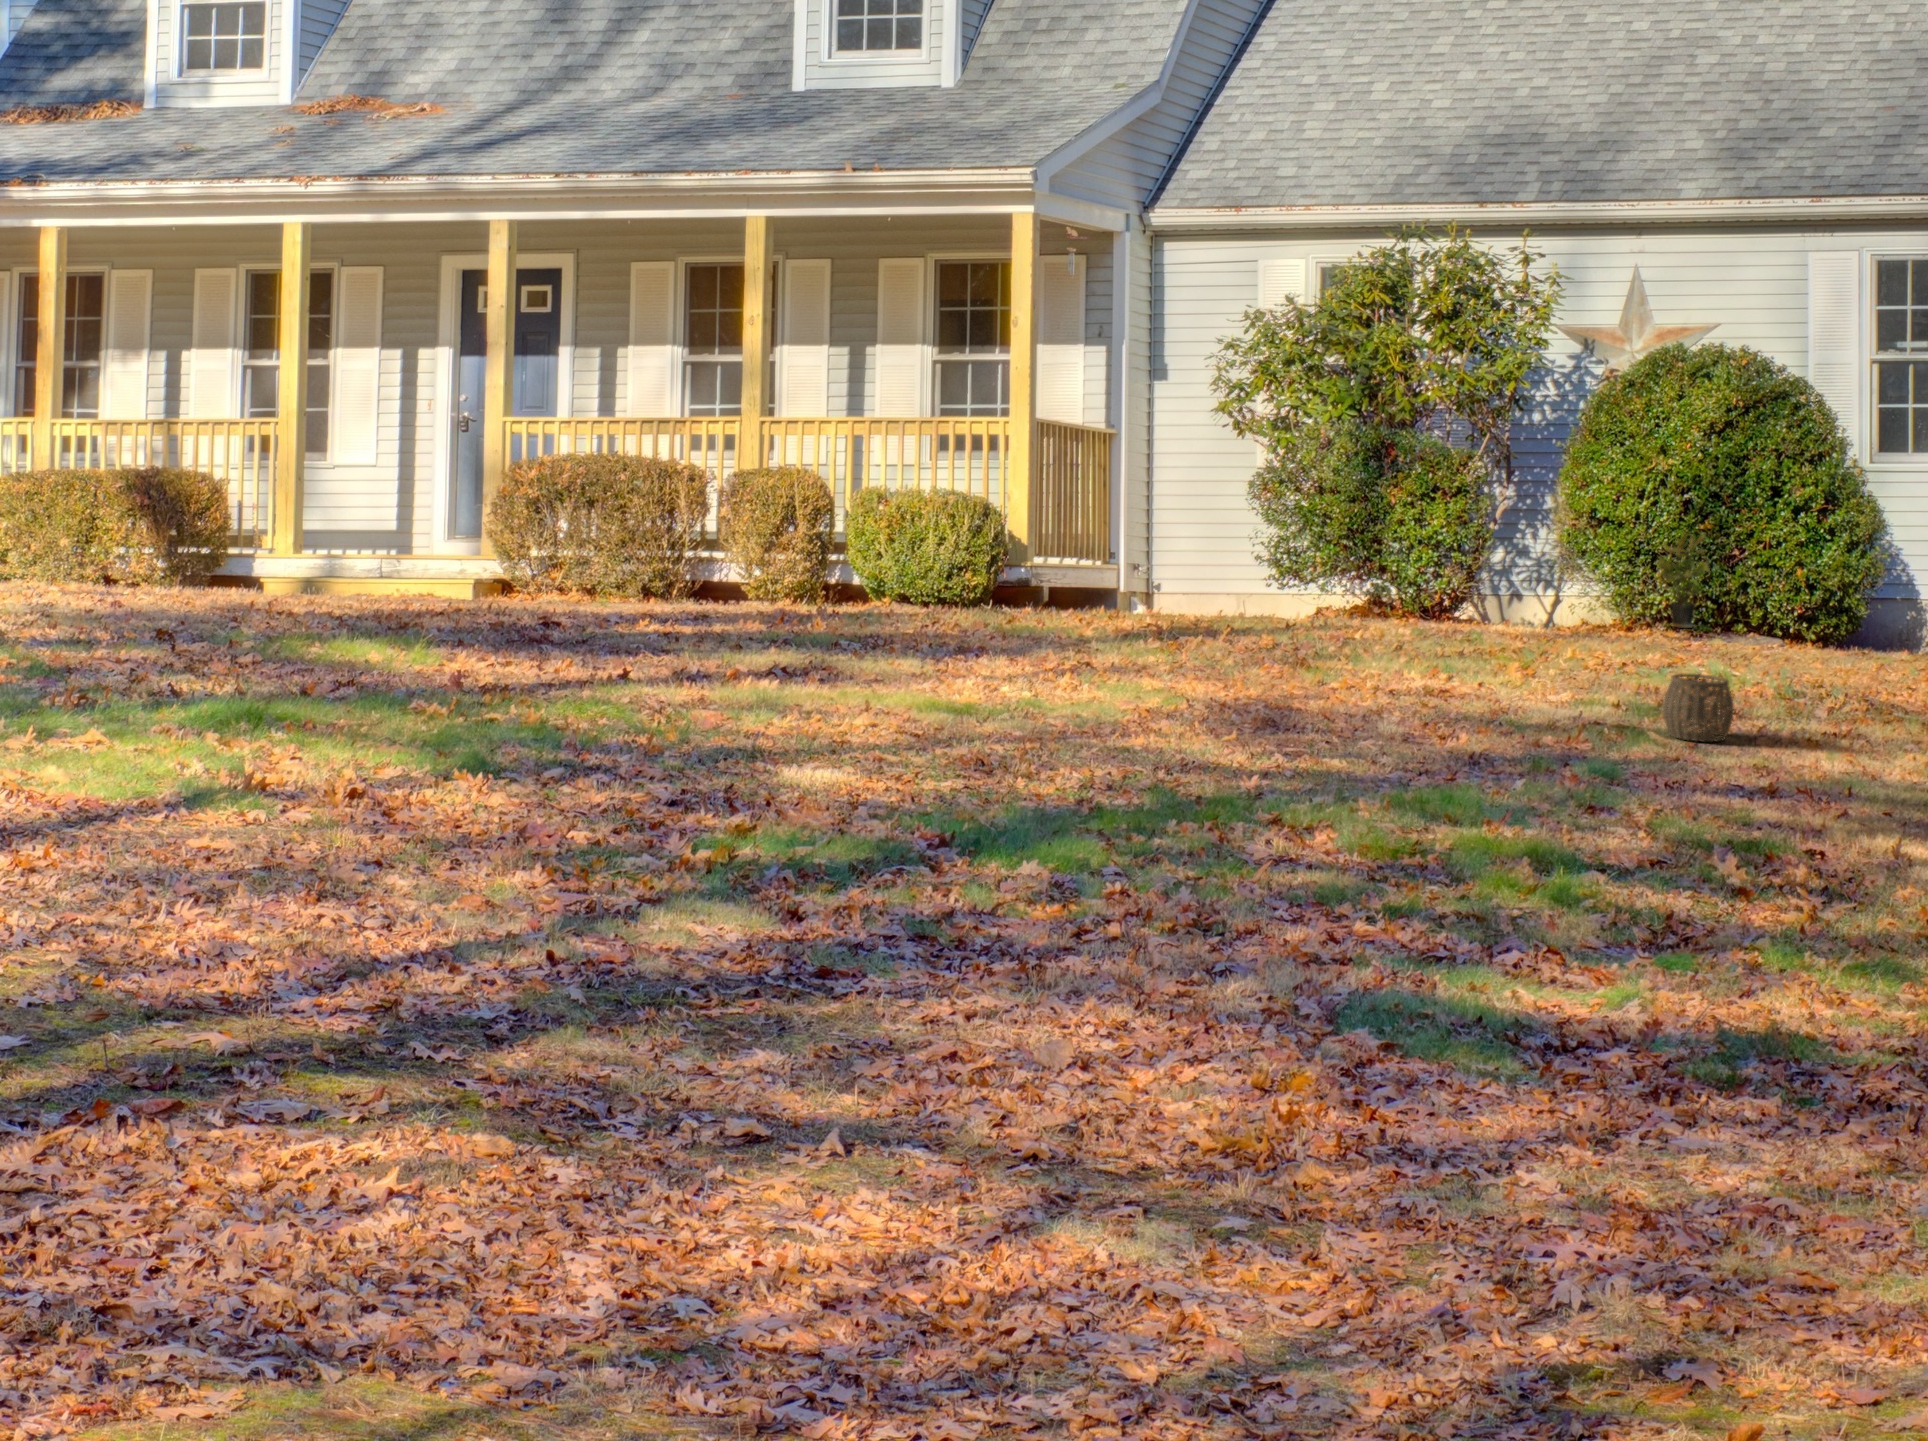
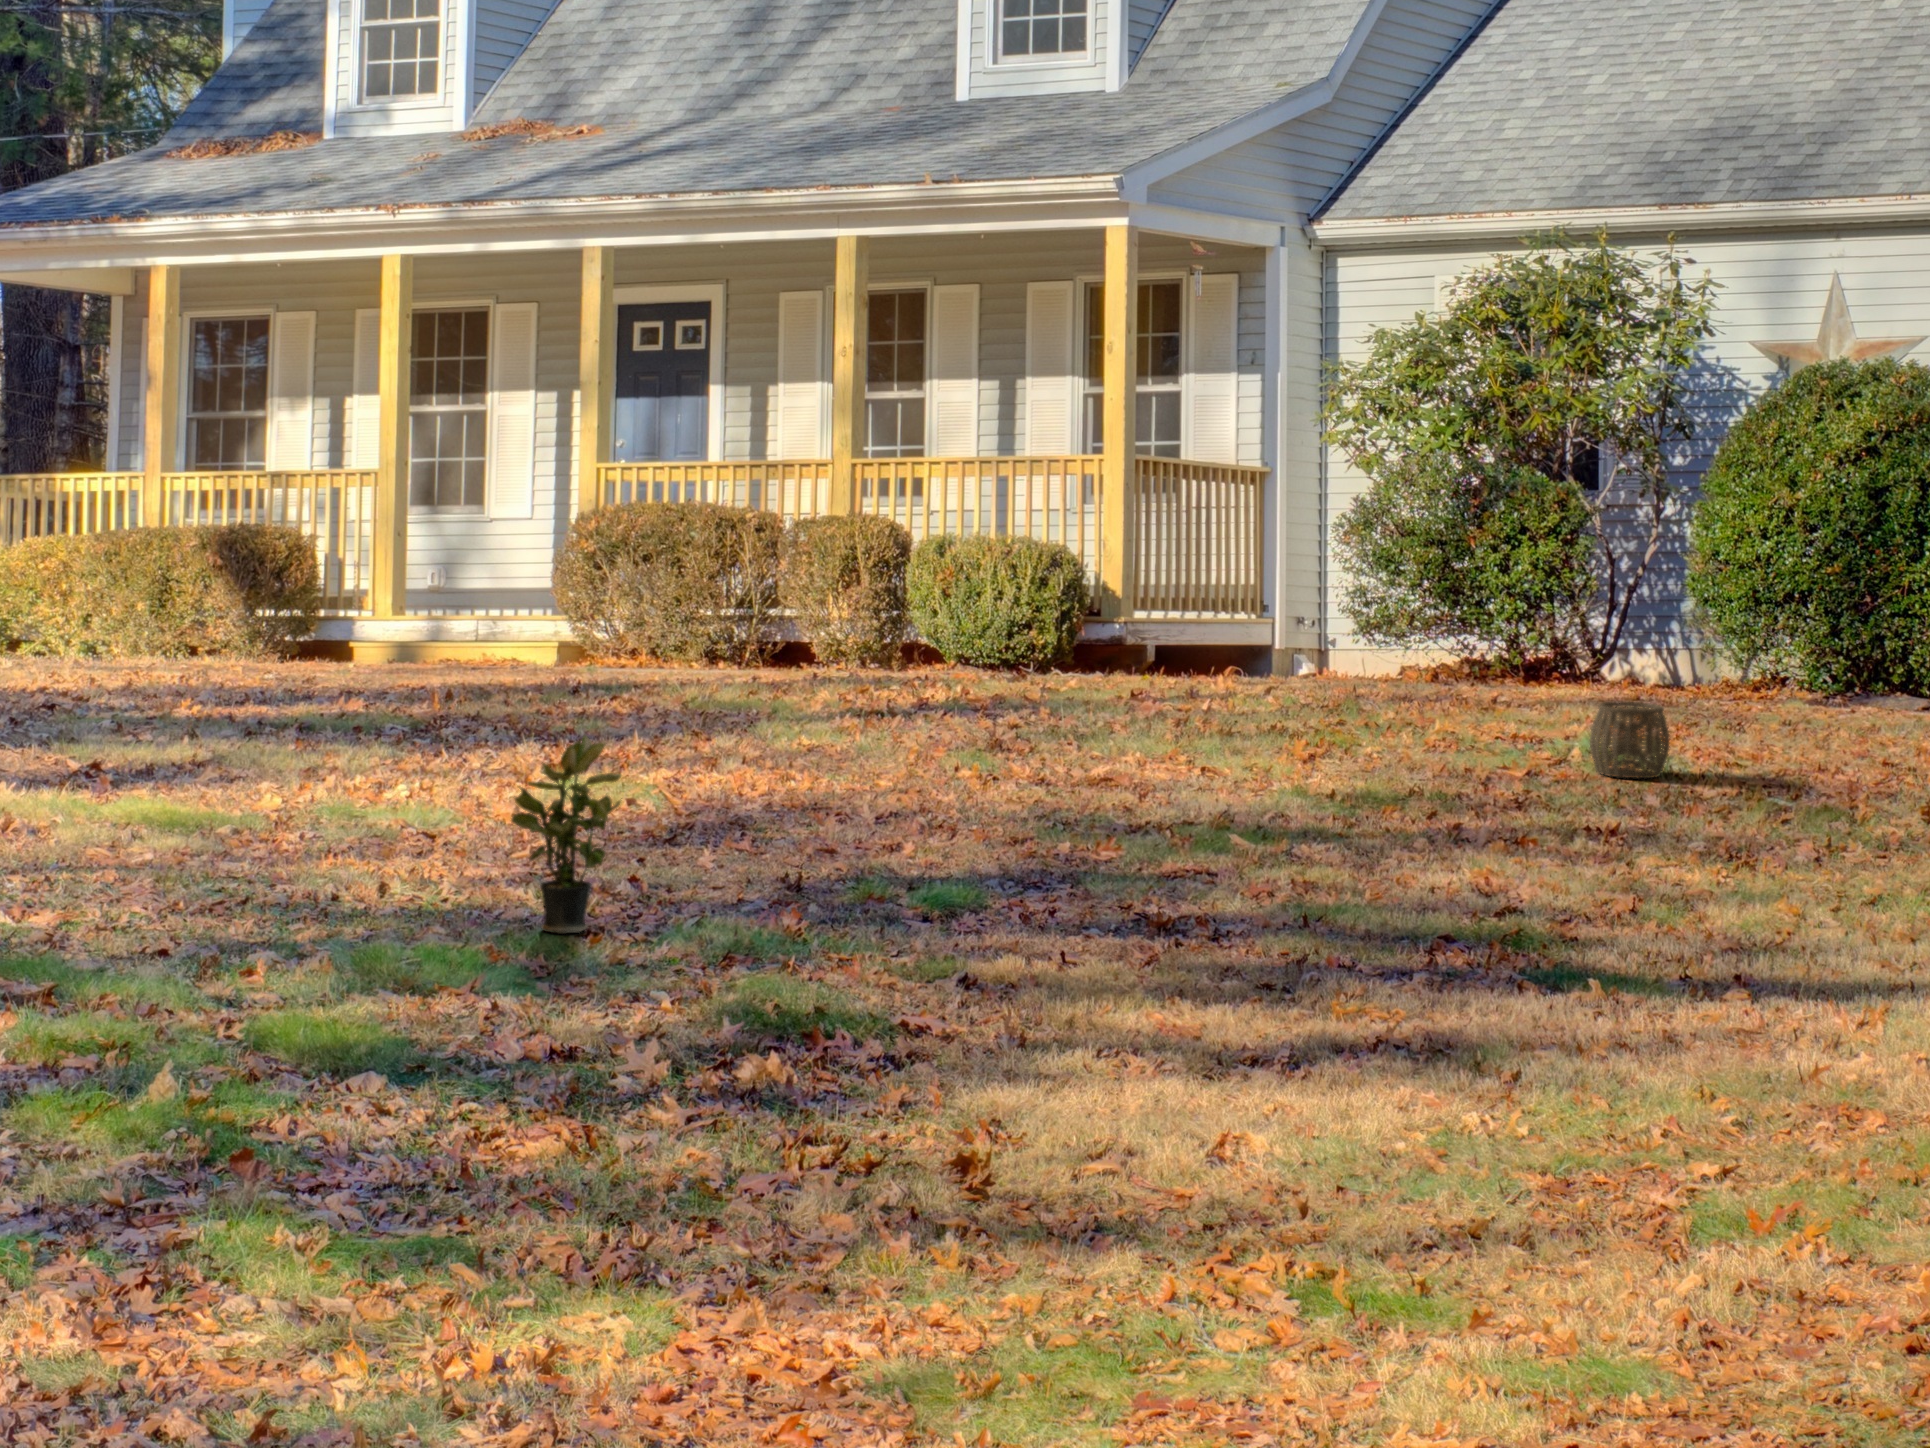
potted plant: present [1658,534,1710,628] -> present [511,736,621,934]

